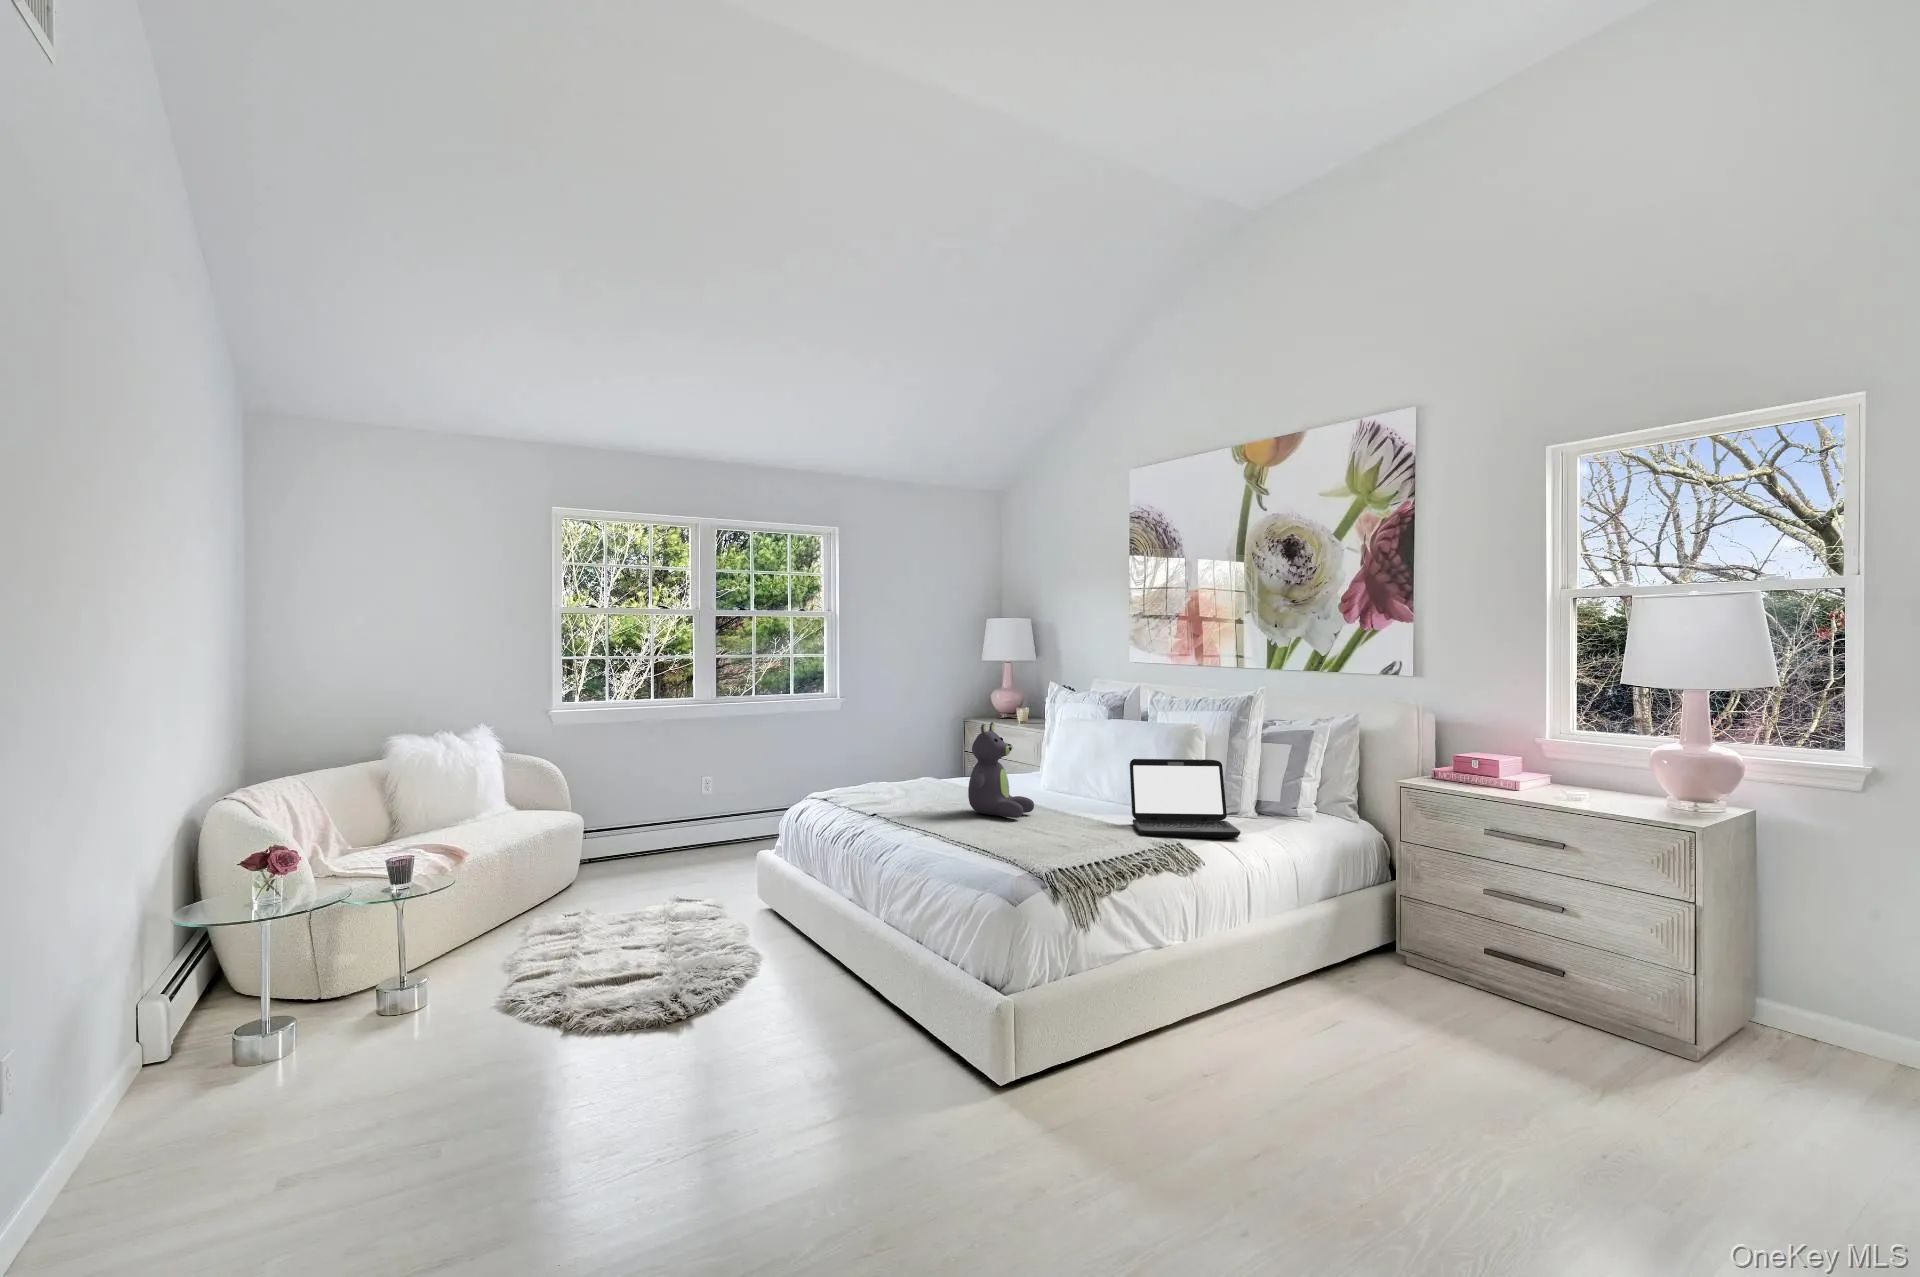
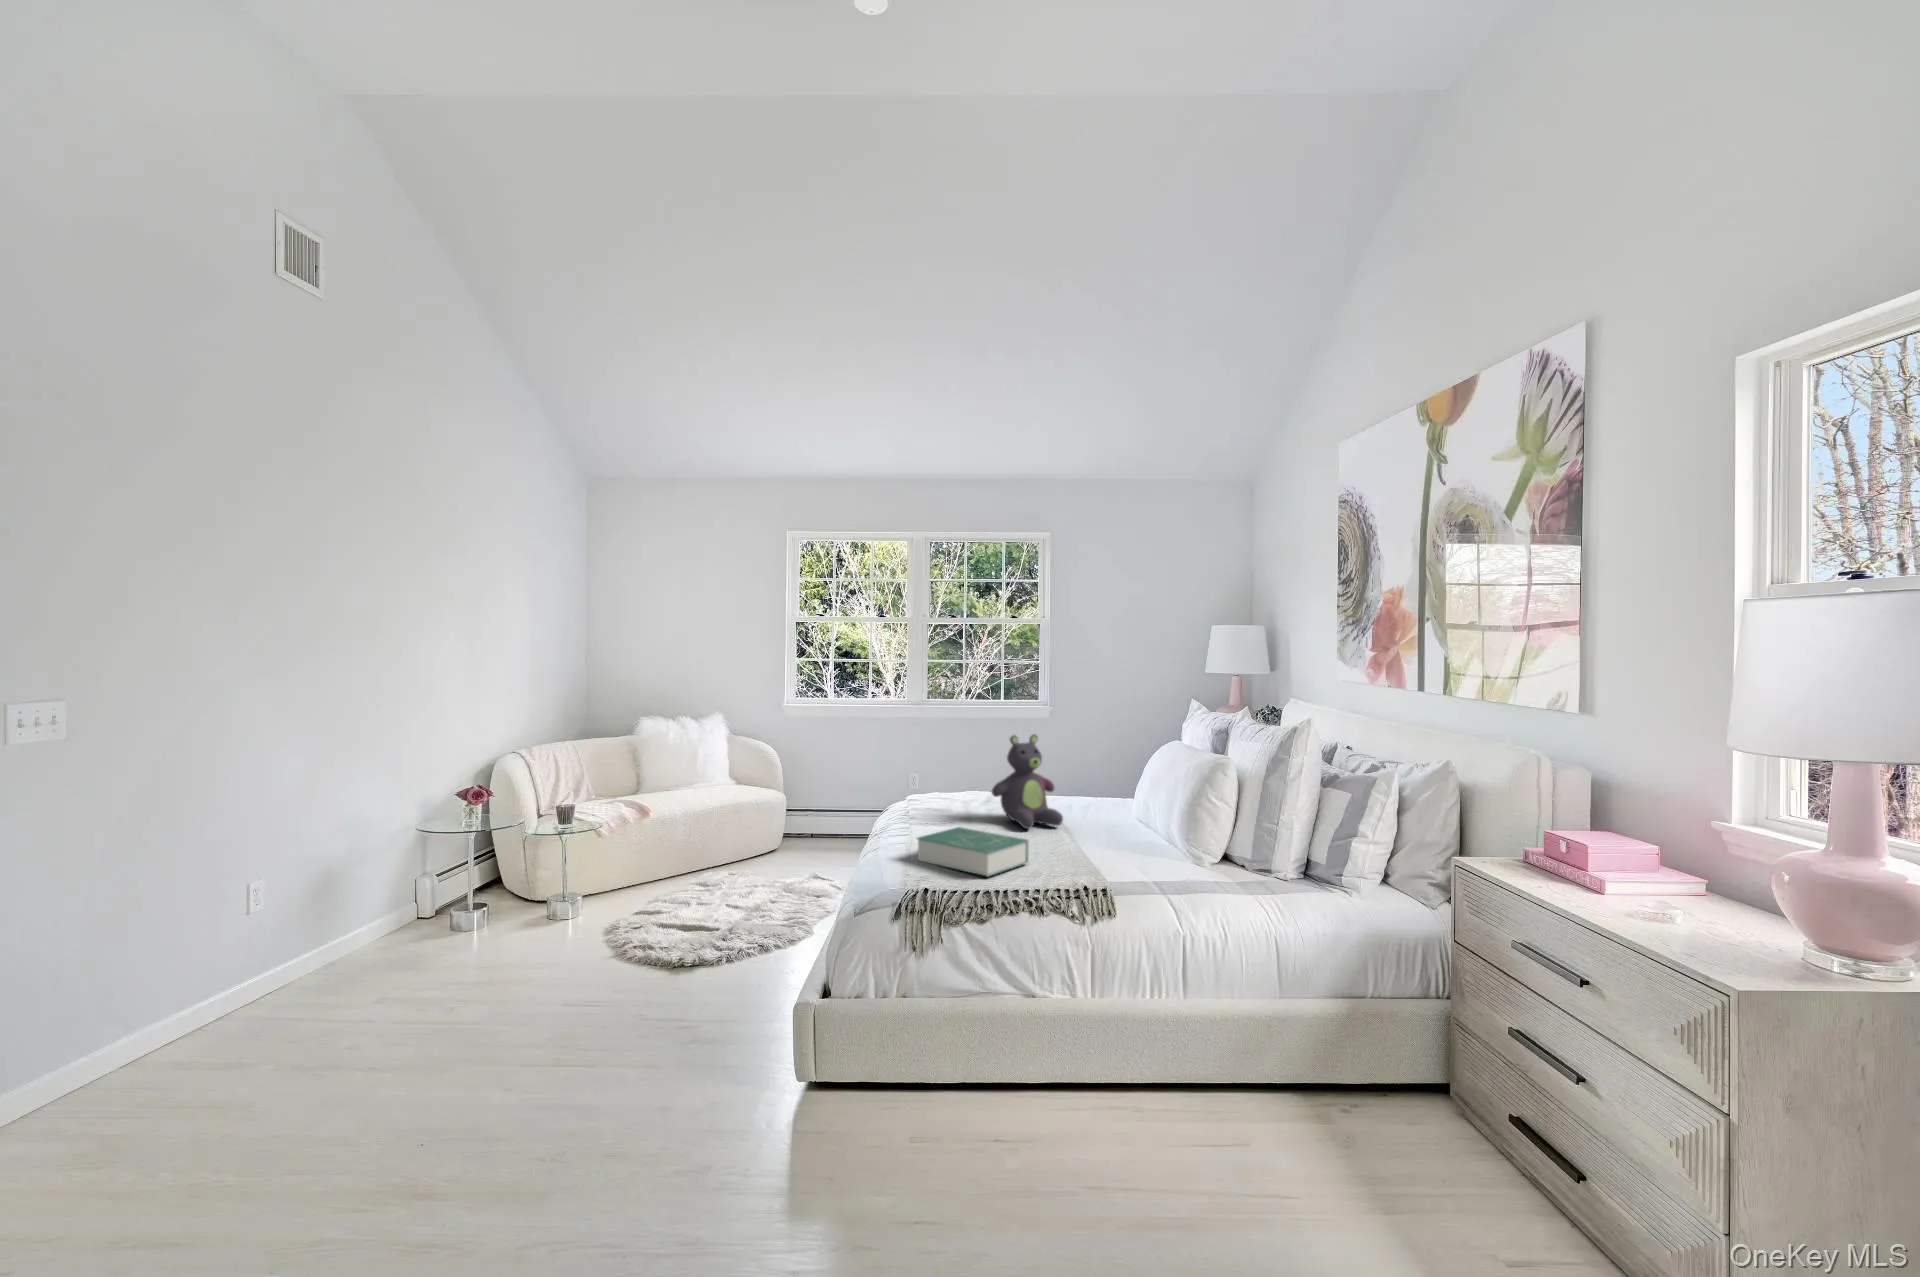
laptop: present [1130,759,1240,838] -> none [1097,785,1233,886]
book: none [1015,818,1120,856] -> present [918,827,1028,876]

